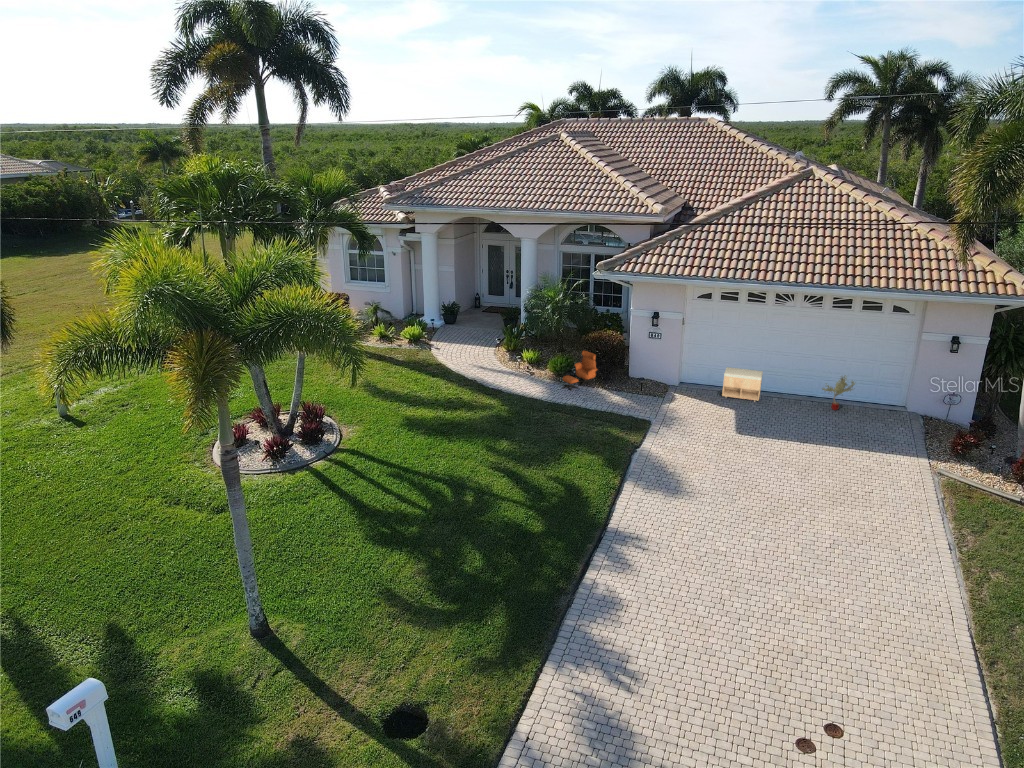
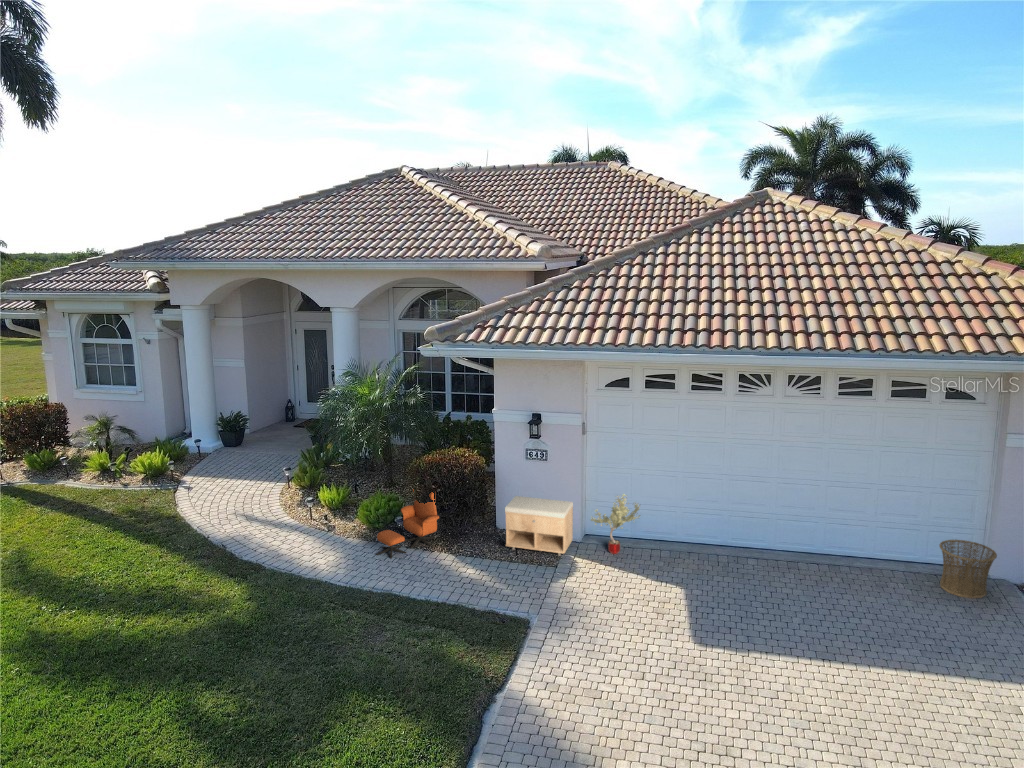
storage bench: present [722,367,763,401] -> present [505,496,573,556]
potted tree: present [822,376,855,410] -> present [591,494,640,554]
basket: none [880,391,911,422] -> present [939,540,997,598]

